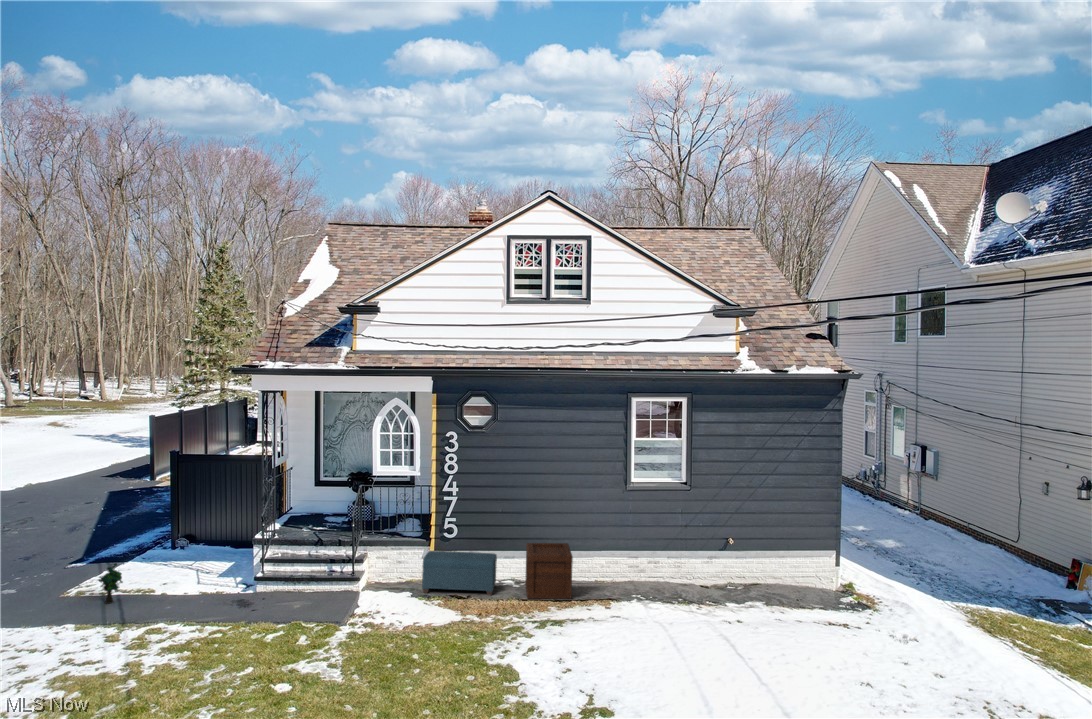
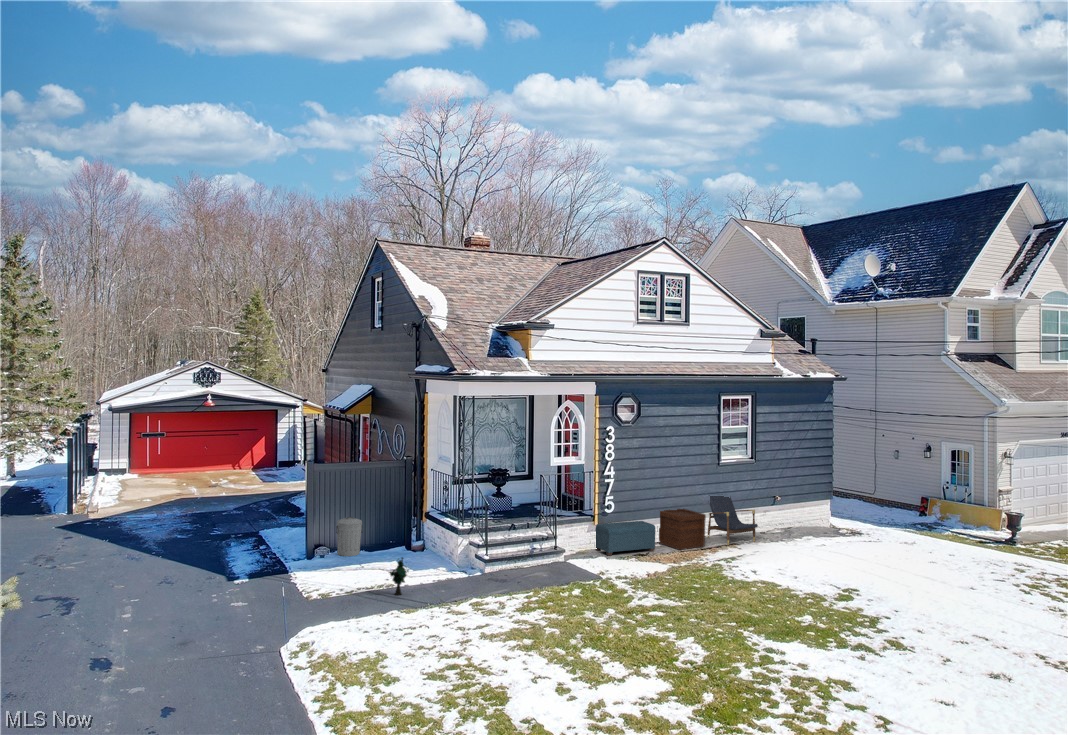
trash can: none [185,512,213,552] -> present [336,517,362,556]
lounge chair: none [609,530,662,603] -> present [708,494,758,545]

